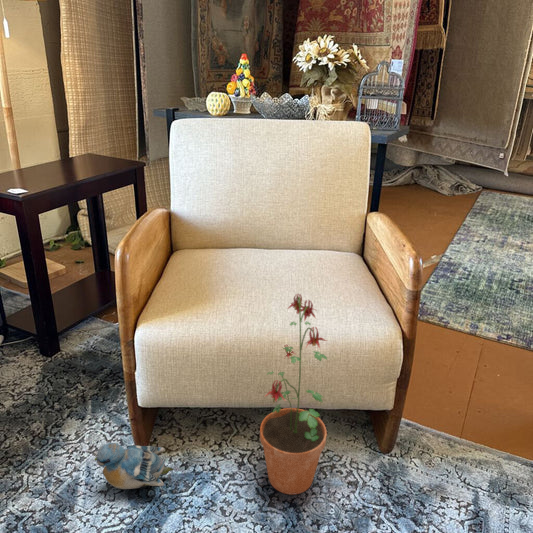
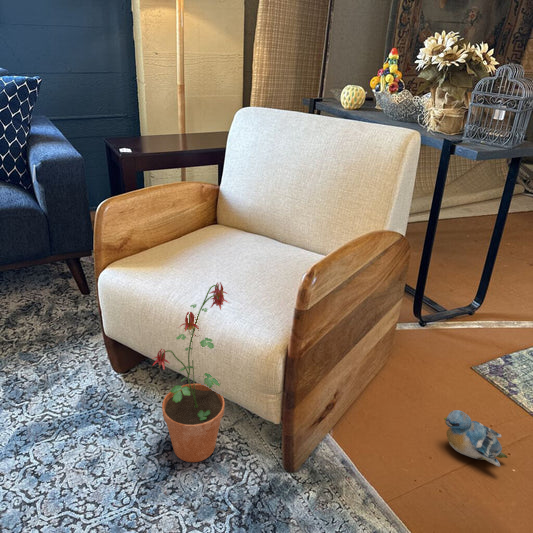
plush toy: present [94,443,173,489] -> present [444,410,508,467]

